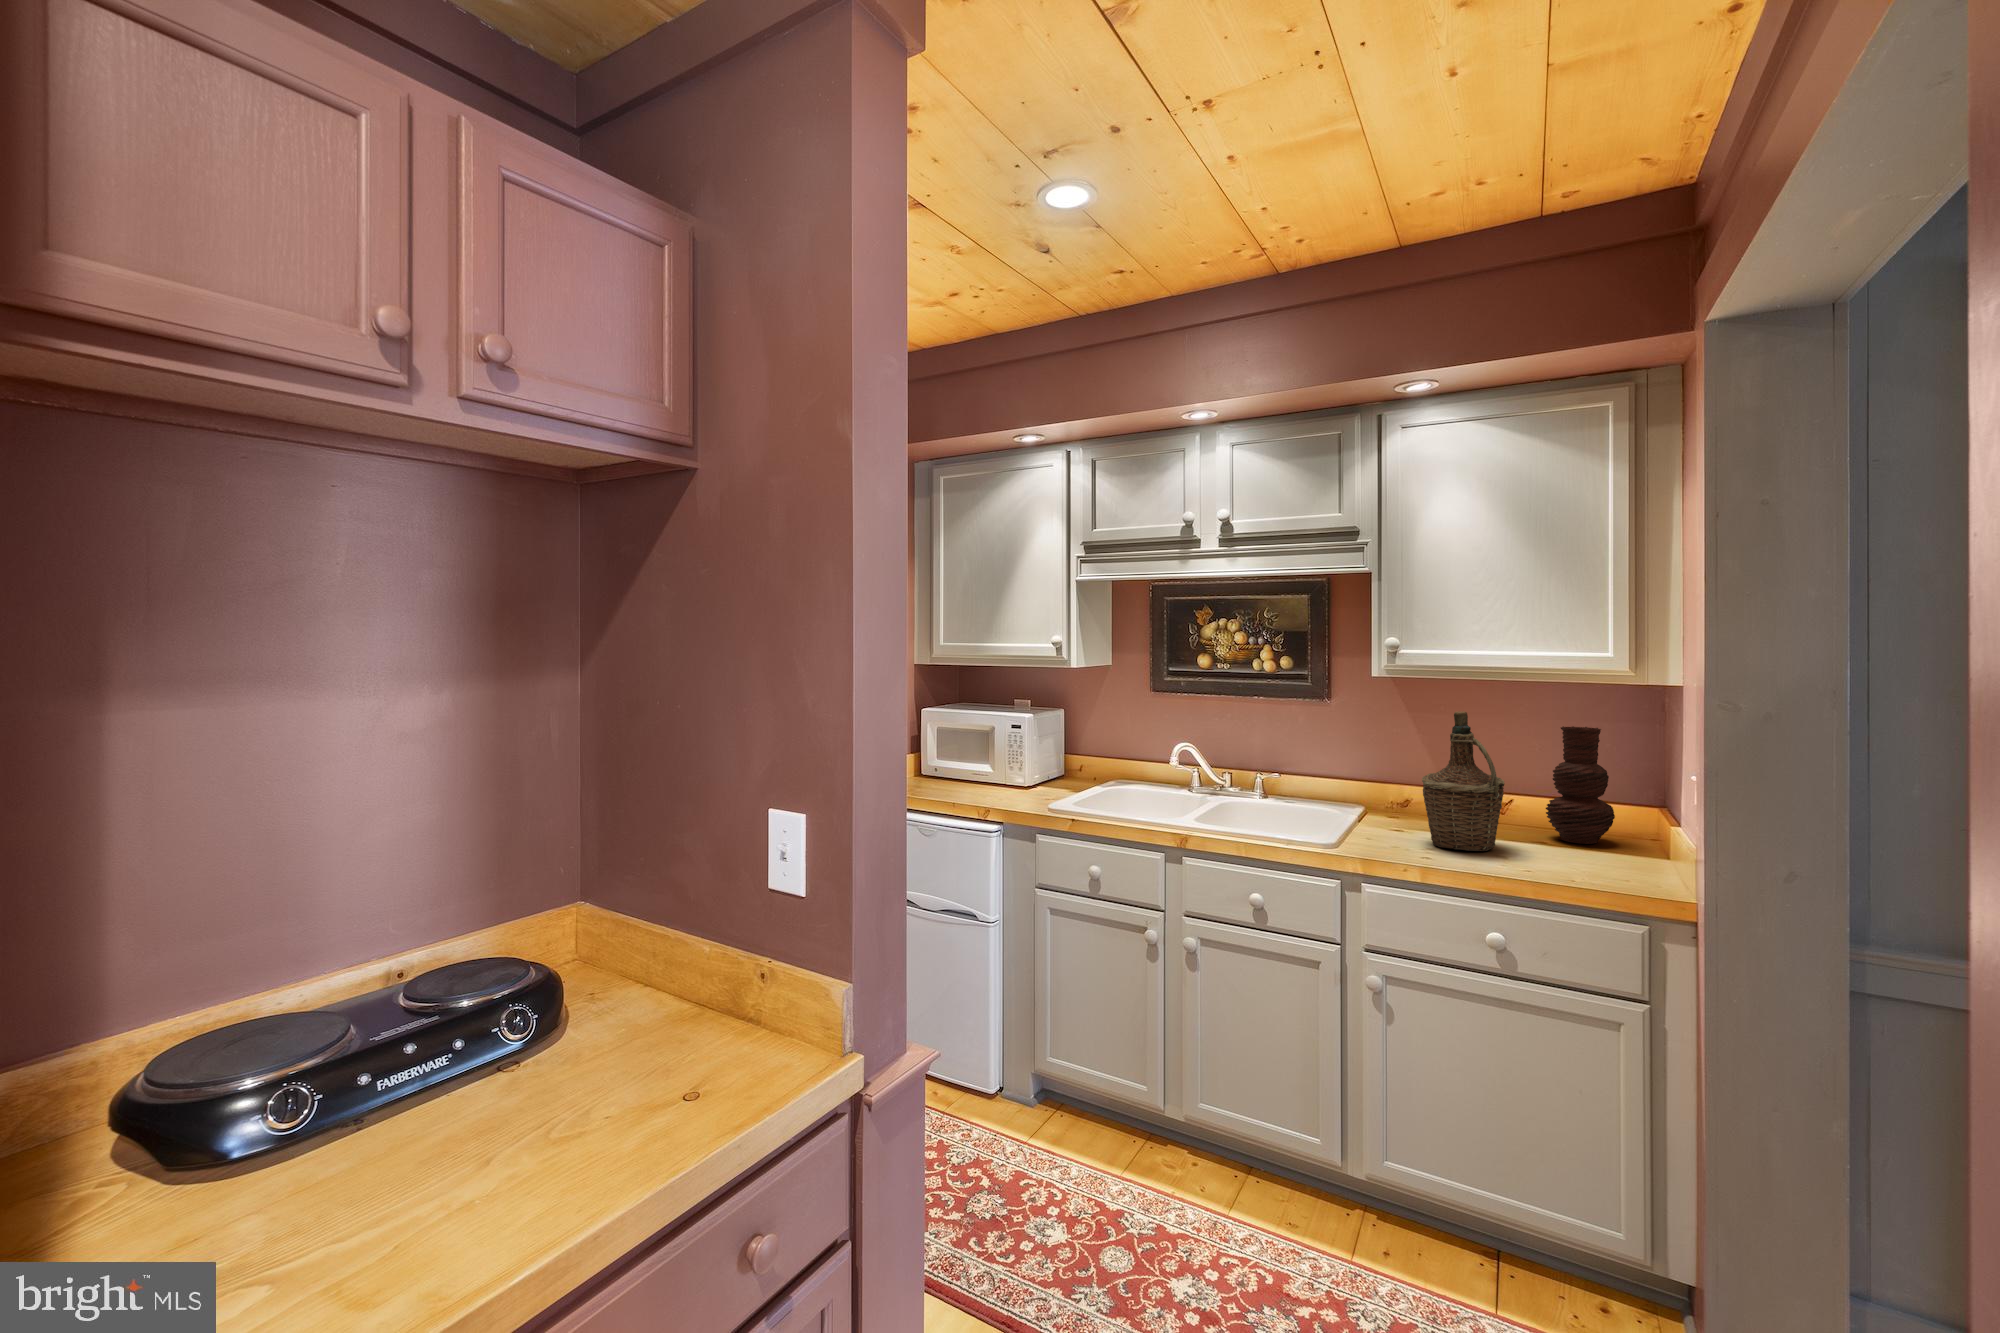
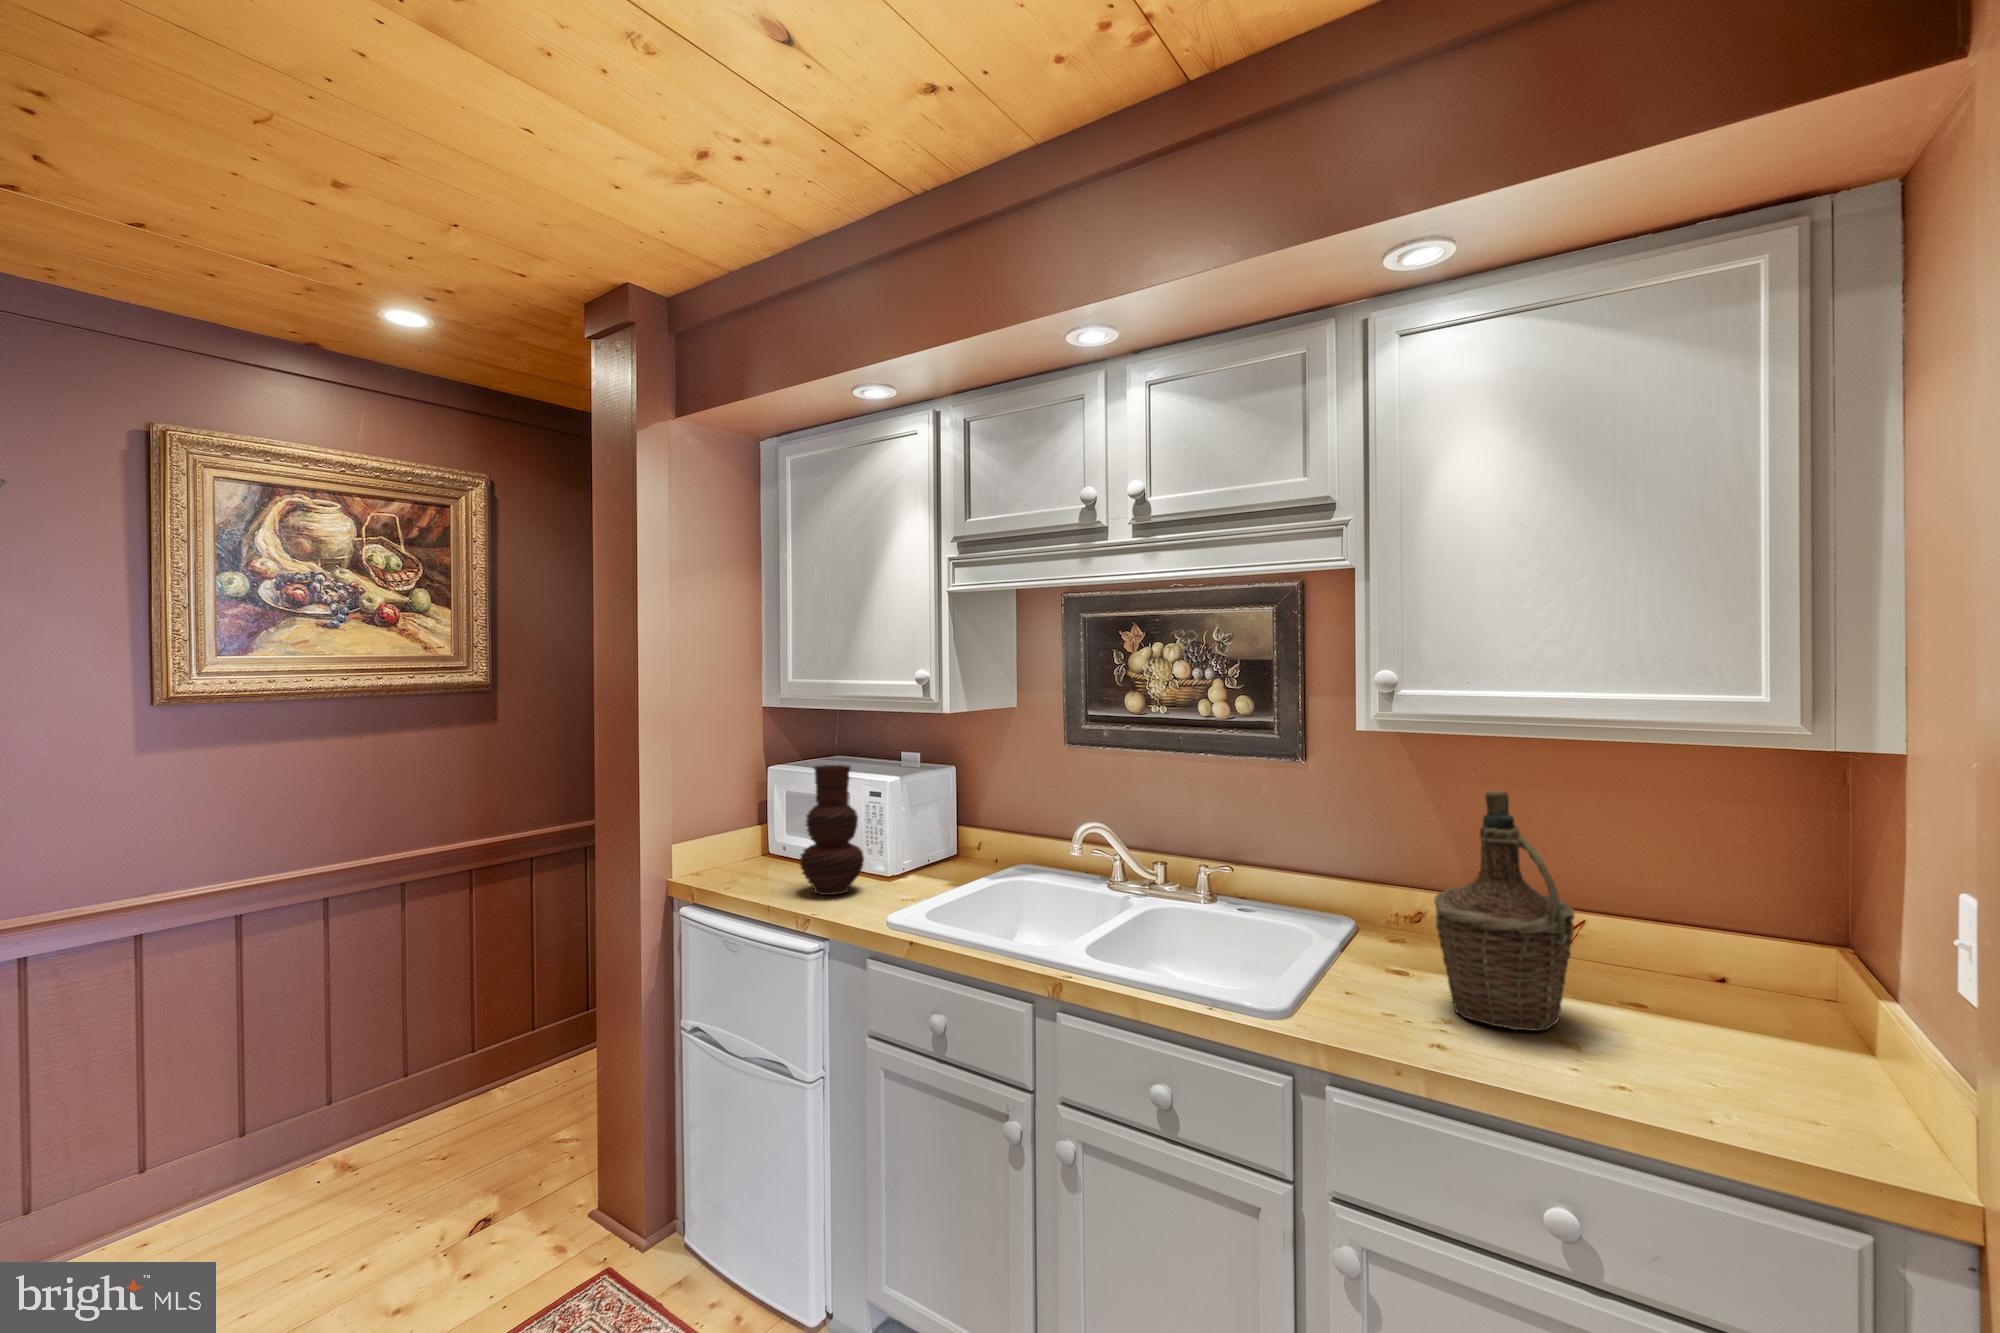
vase: present [1546,726,1615,844] -> present [800,765,864,895]

